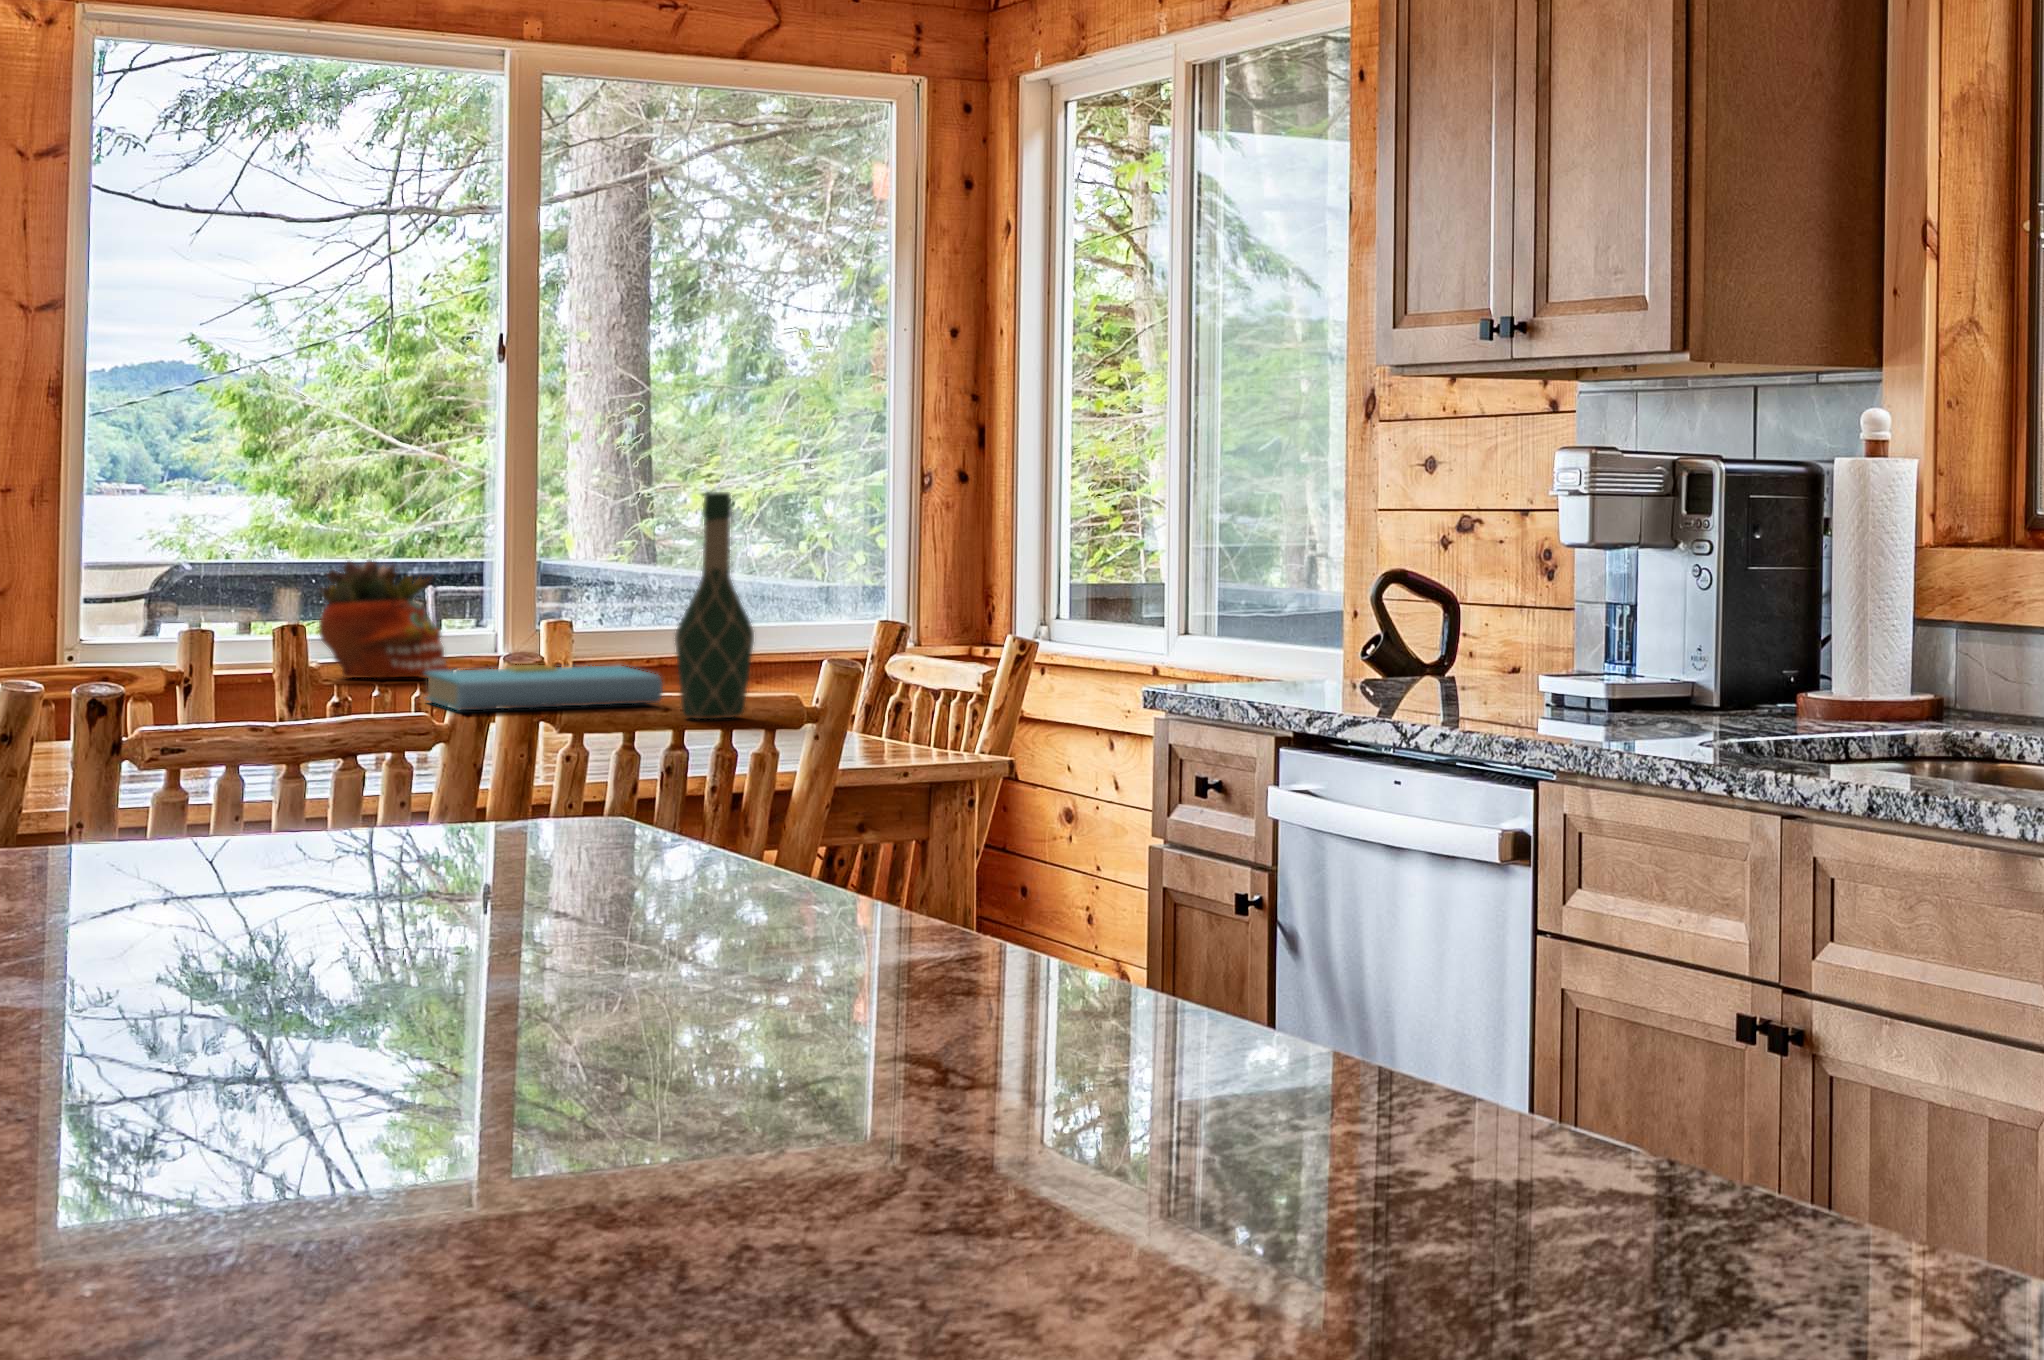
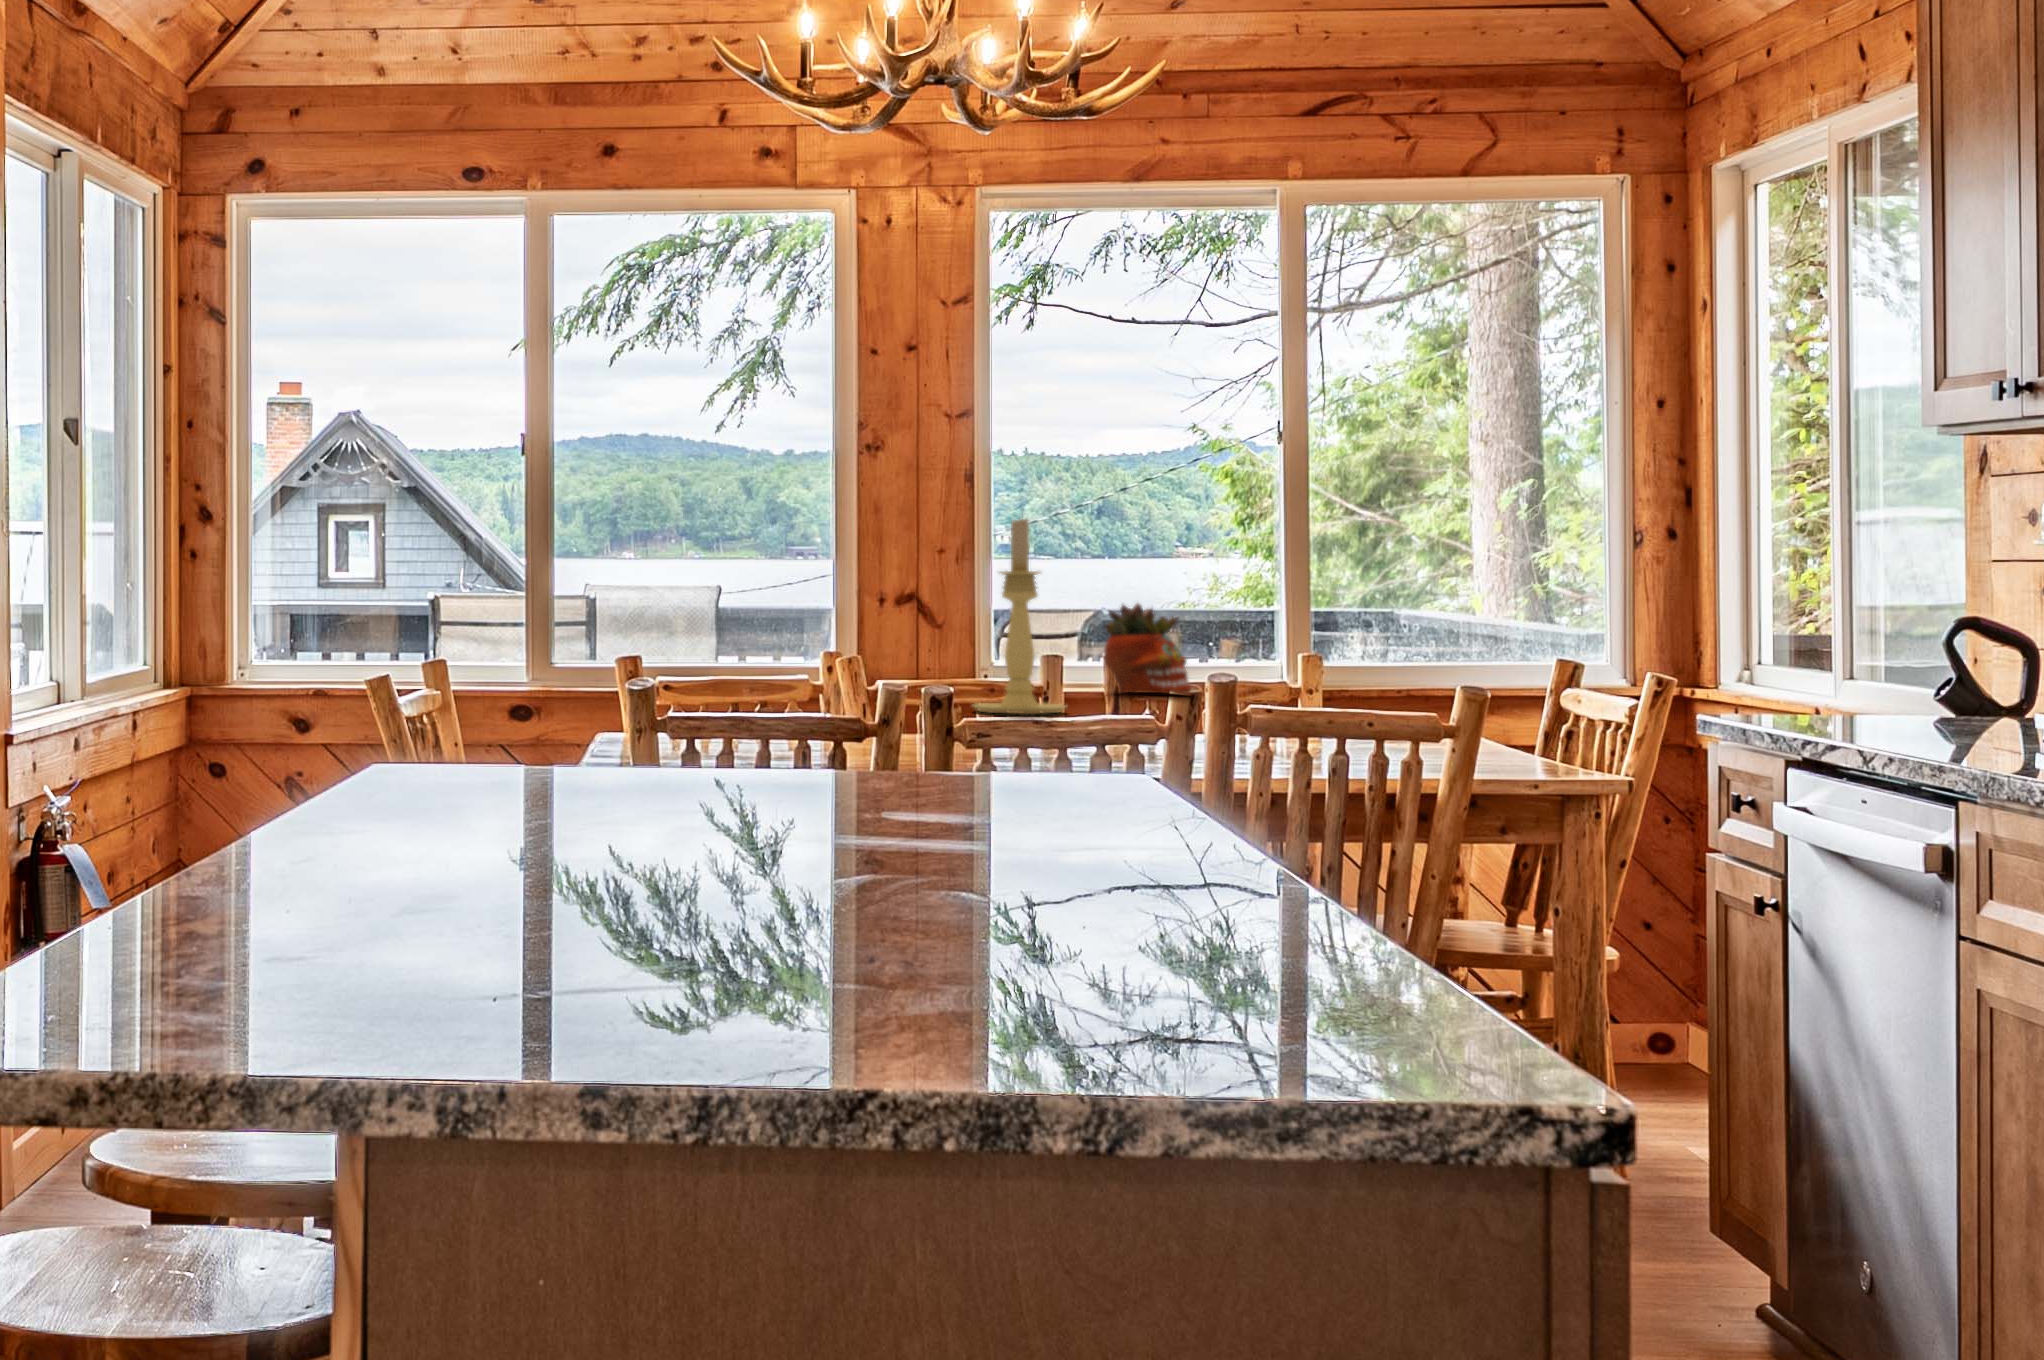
candle holder: none [138,440,294,717] -> present [973,518,1065,714]
wine bottle: present [675,492,754,719] -> none [1320,550,1380,730]
book: present [424,665,663,710] -> none [1158,685,1321,717]

